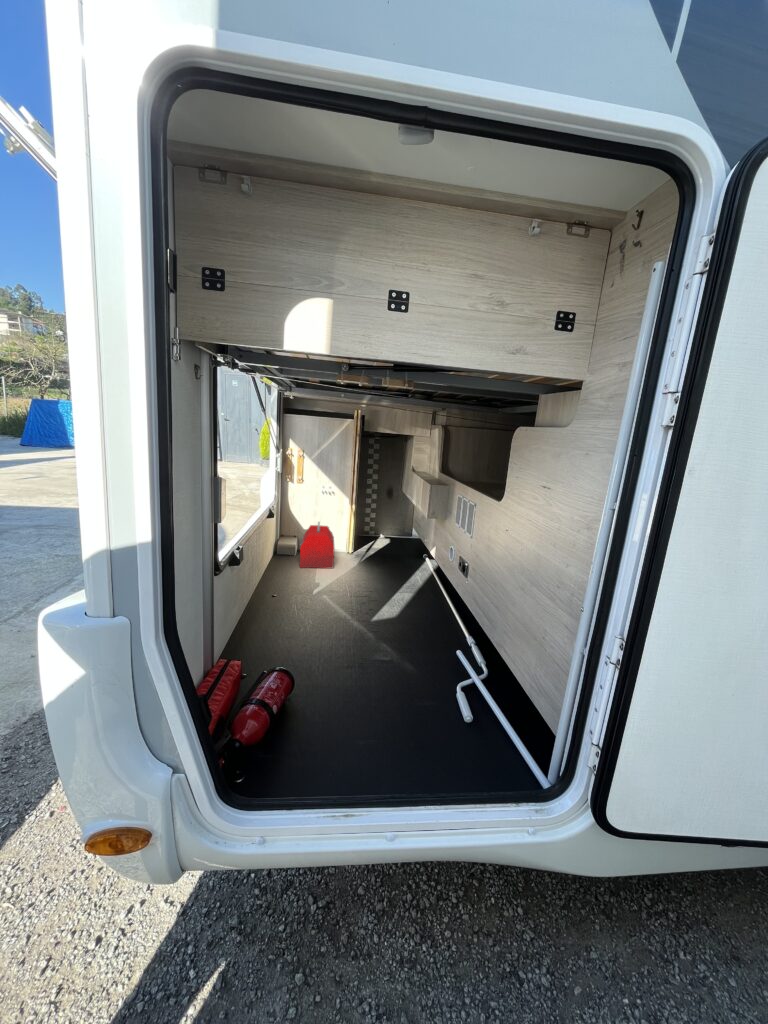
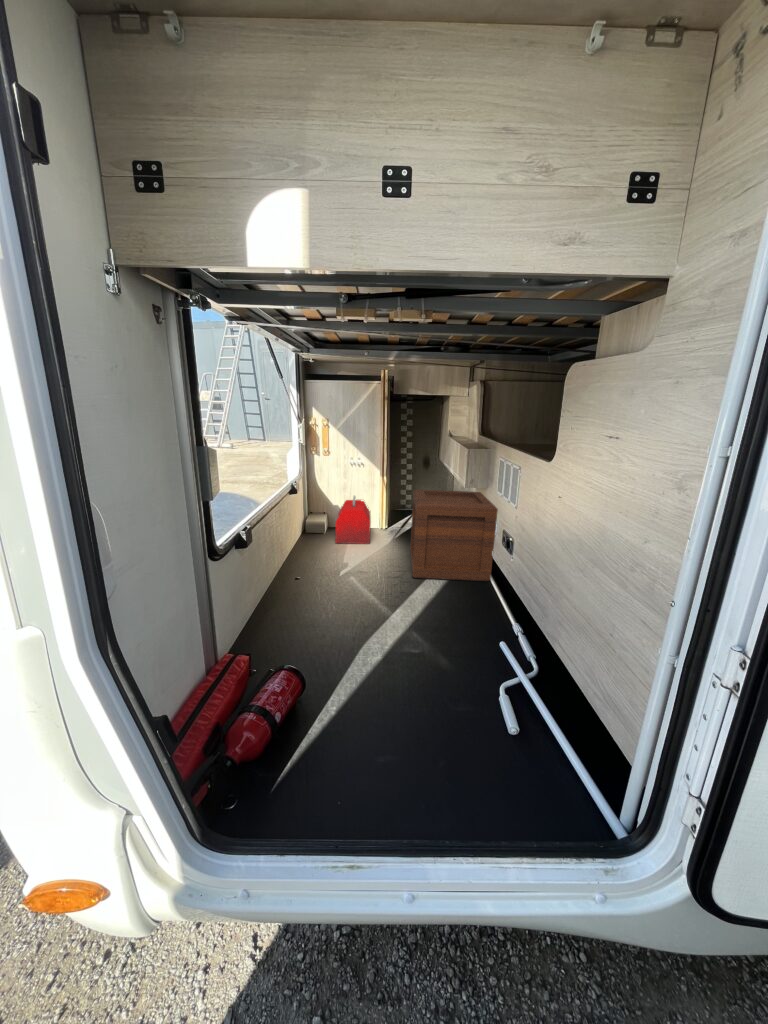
wooden crate: none [372,516,453,602] -> present [410,489,498,581]

